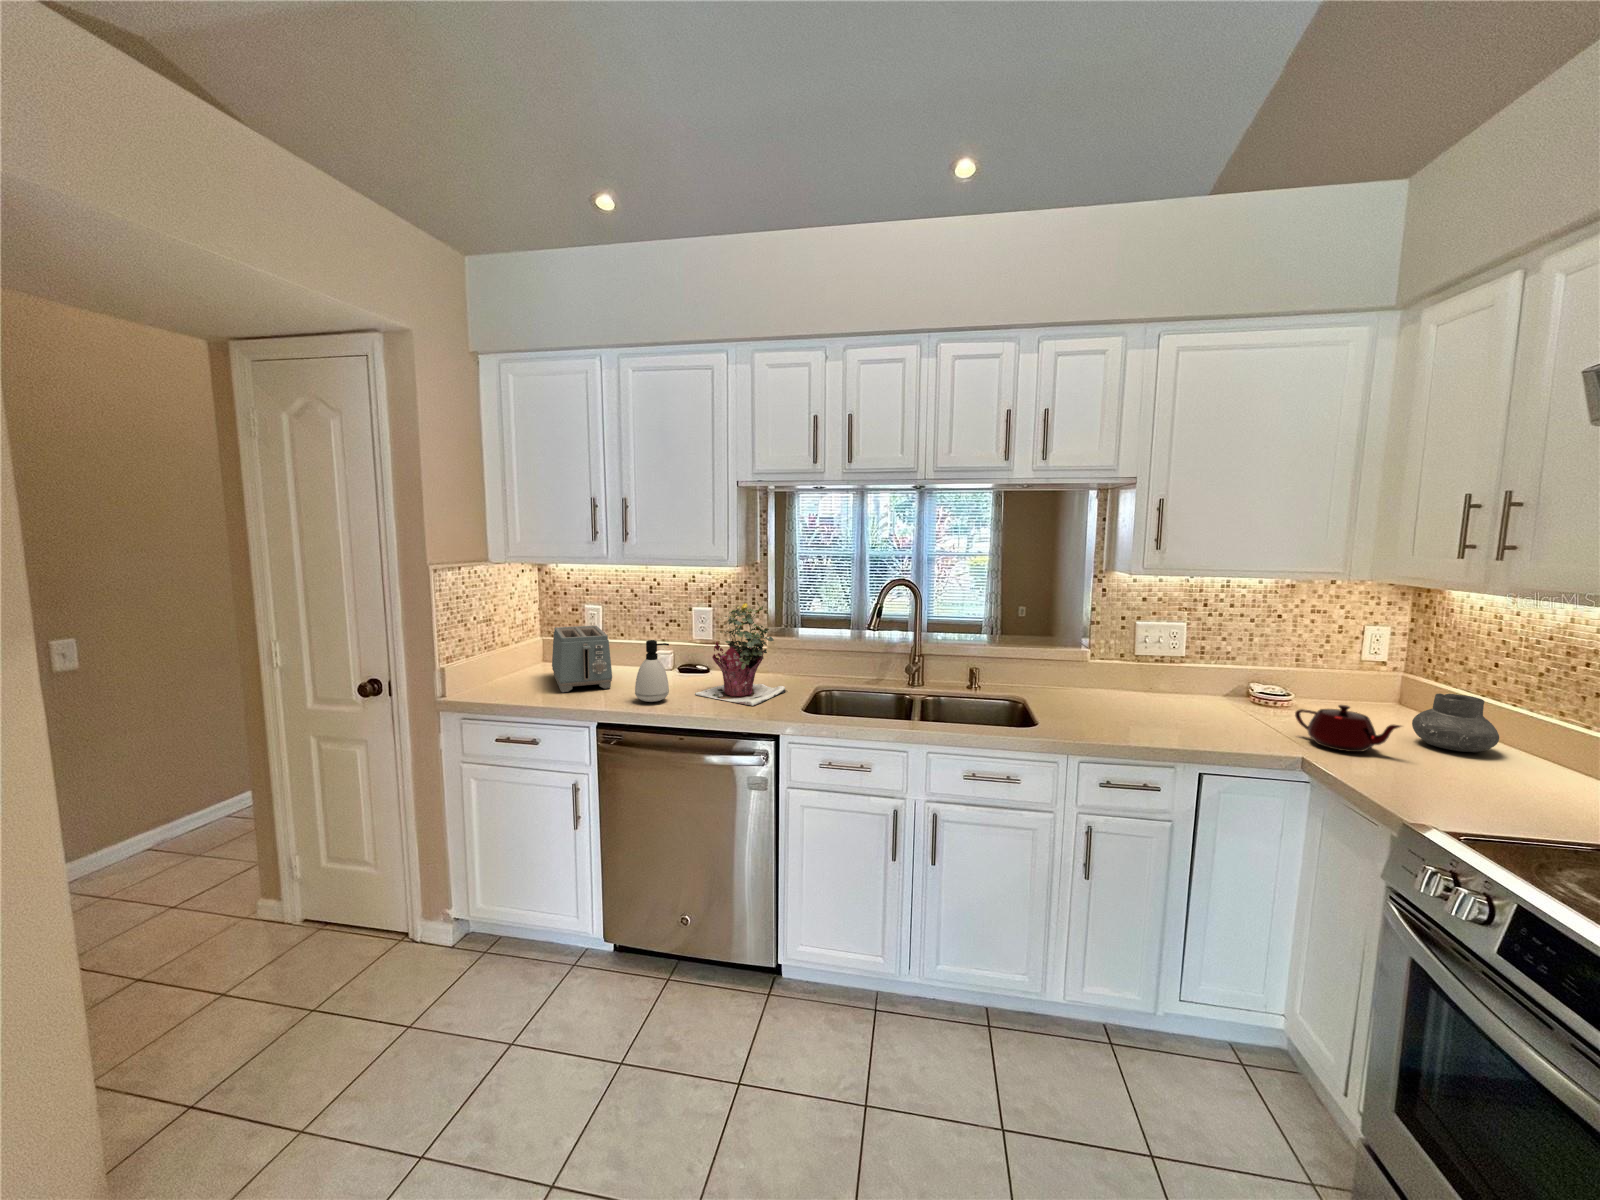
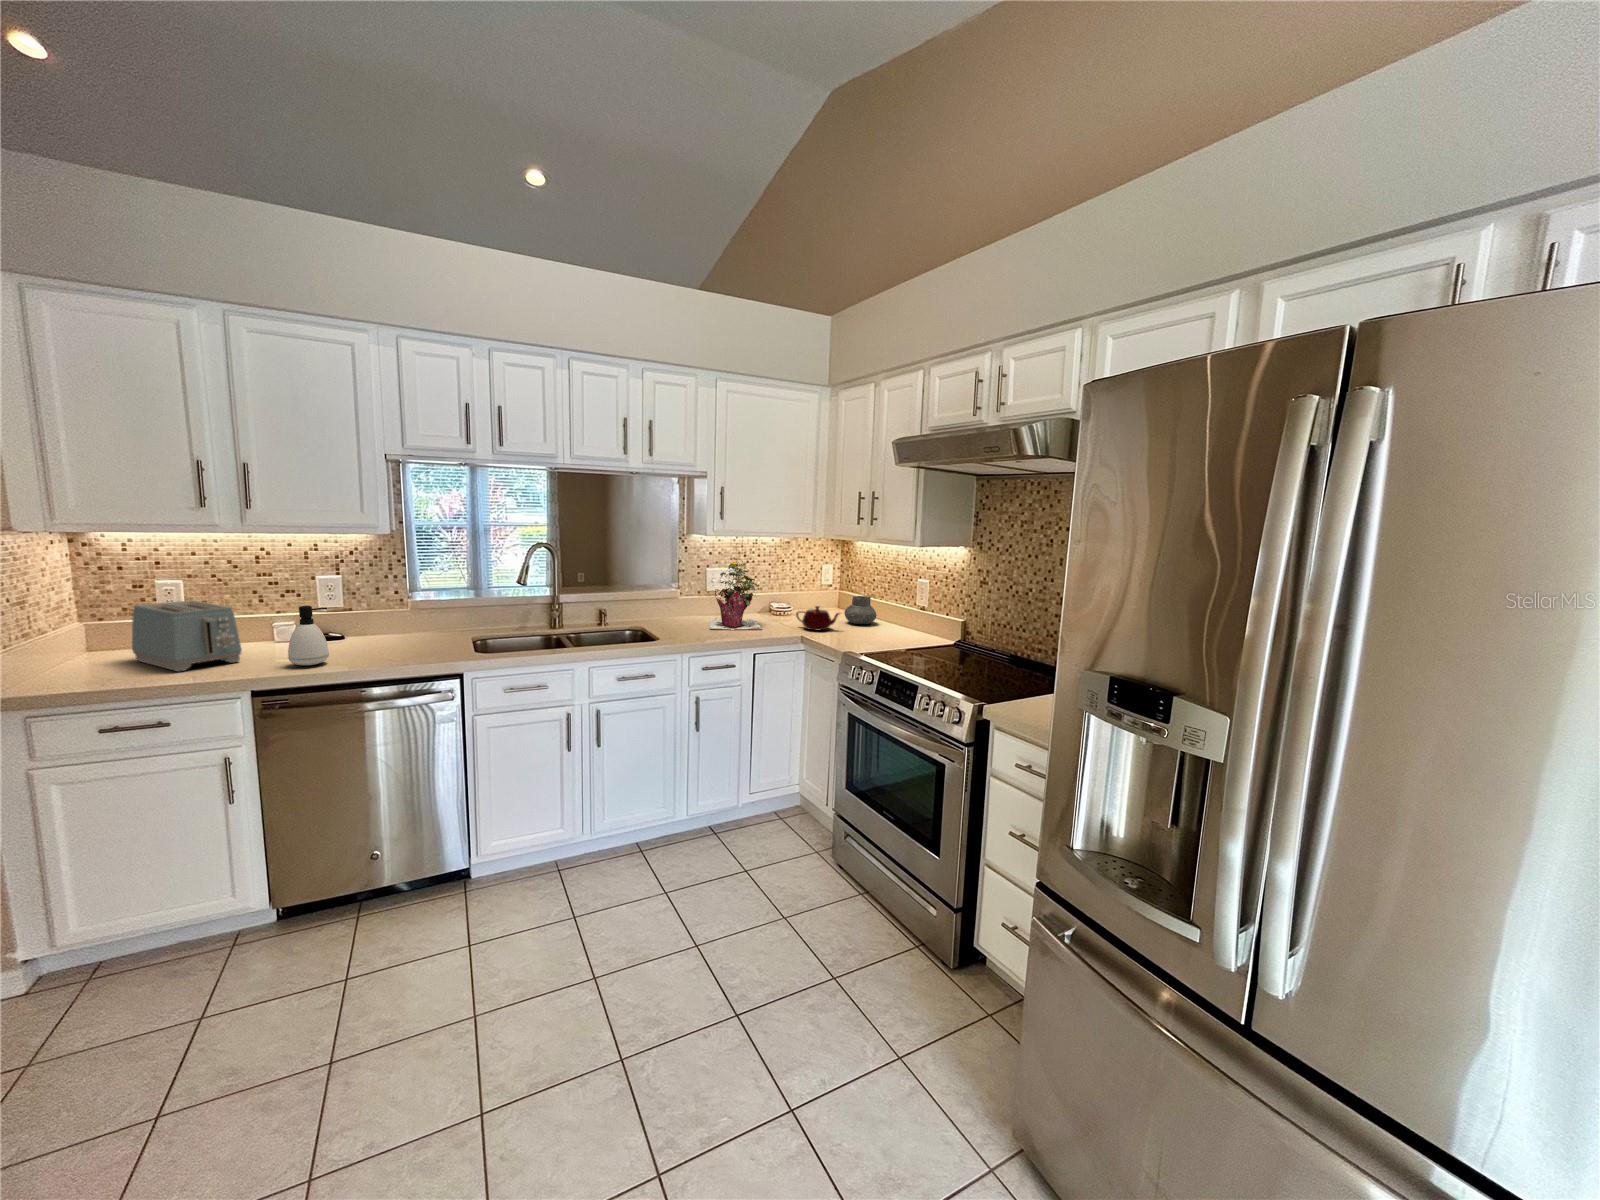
potted plant: present [695,602,786,706] -> present [710,561,762,629]

